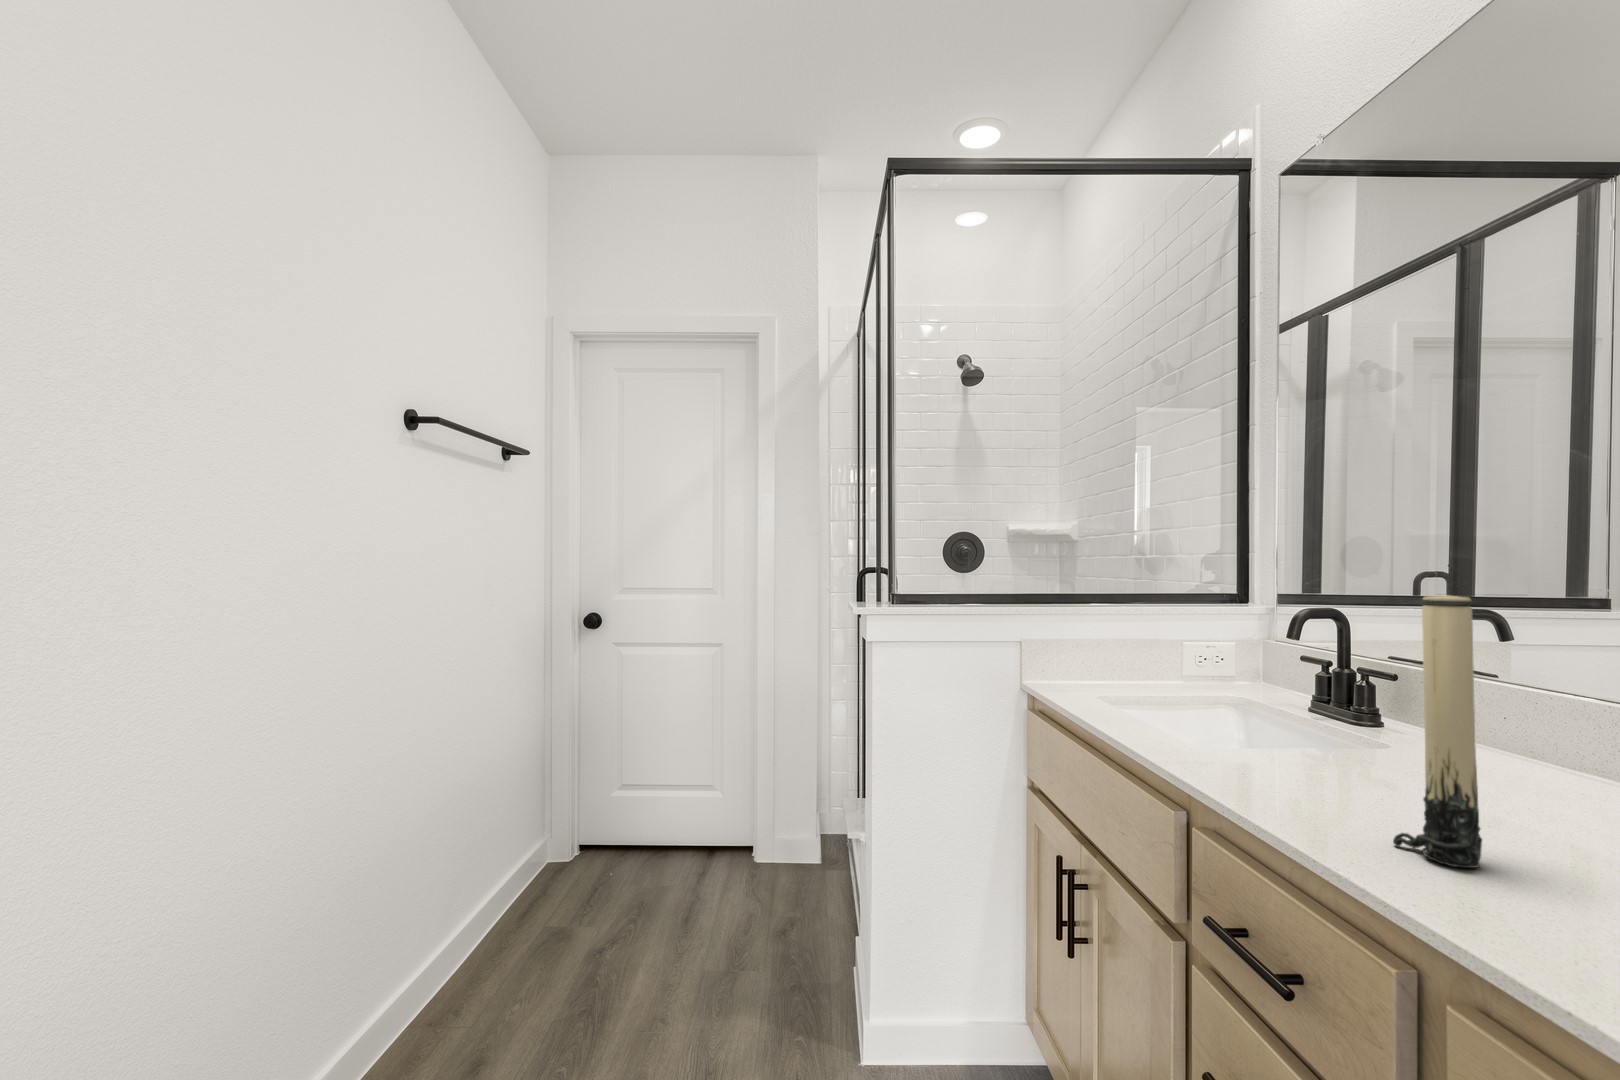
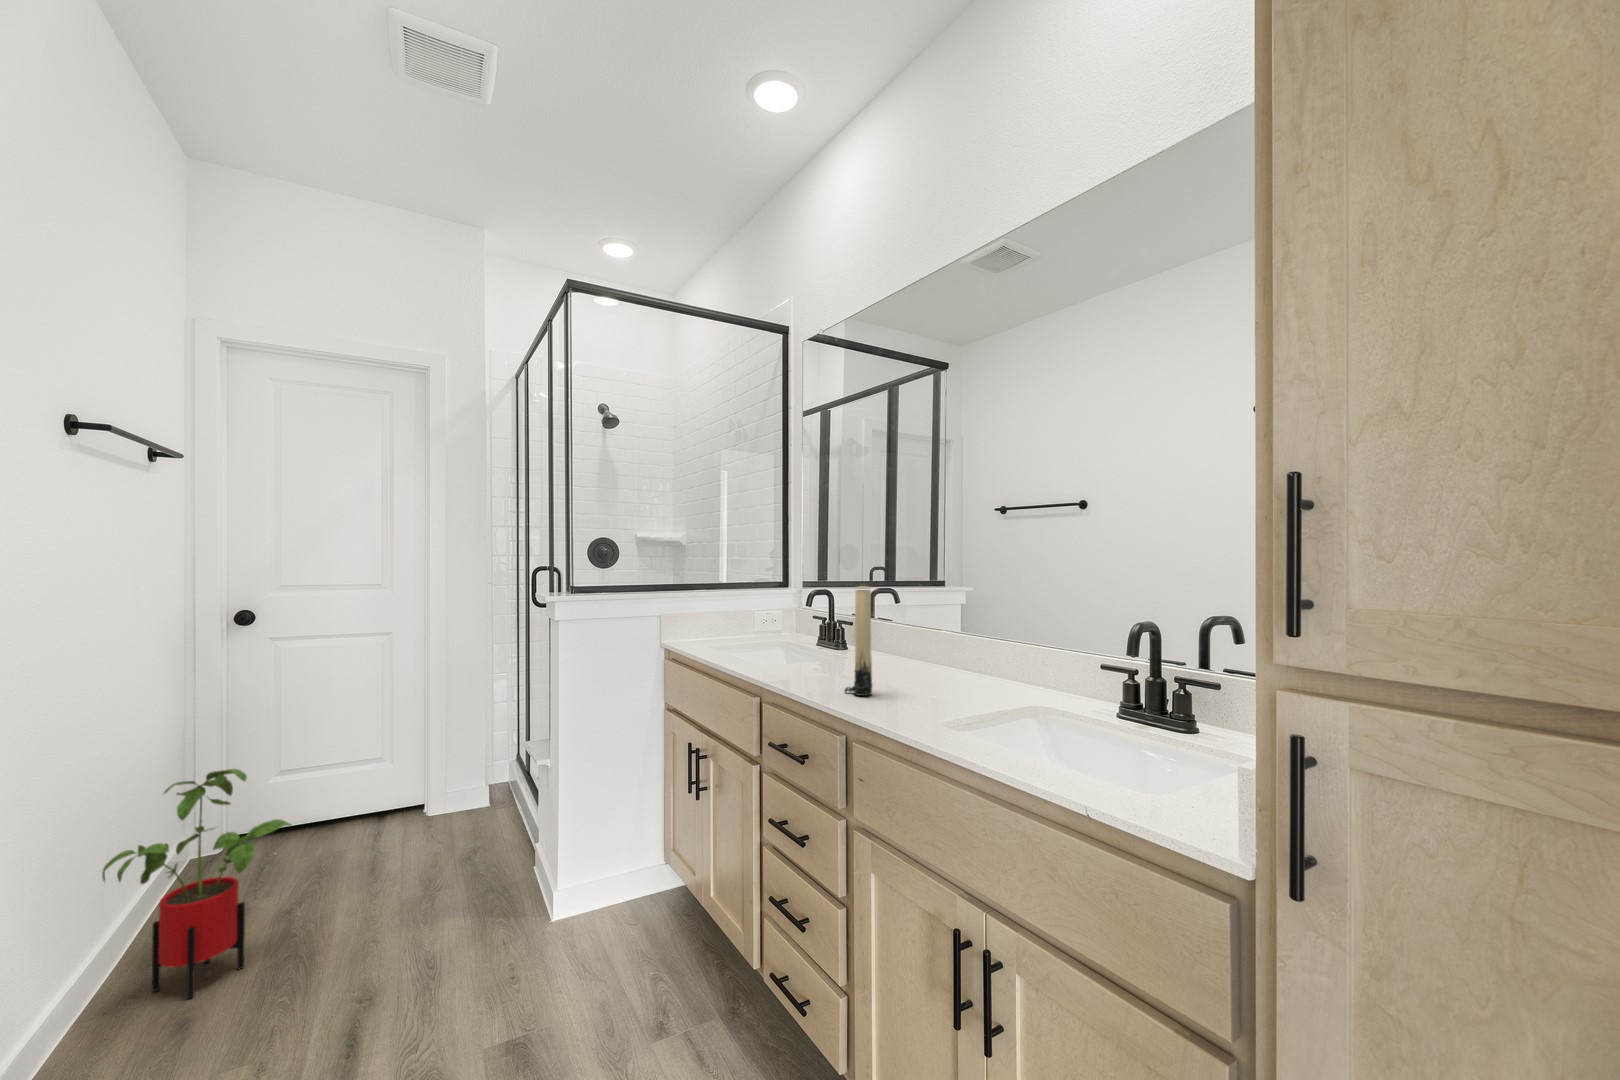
house plant: none [424,784,587,1036] -> present [102,769,291,999]

